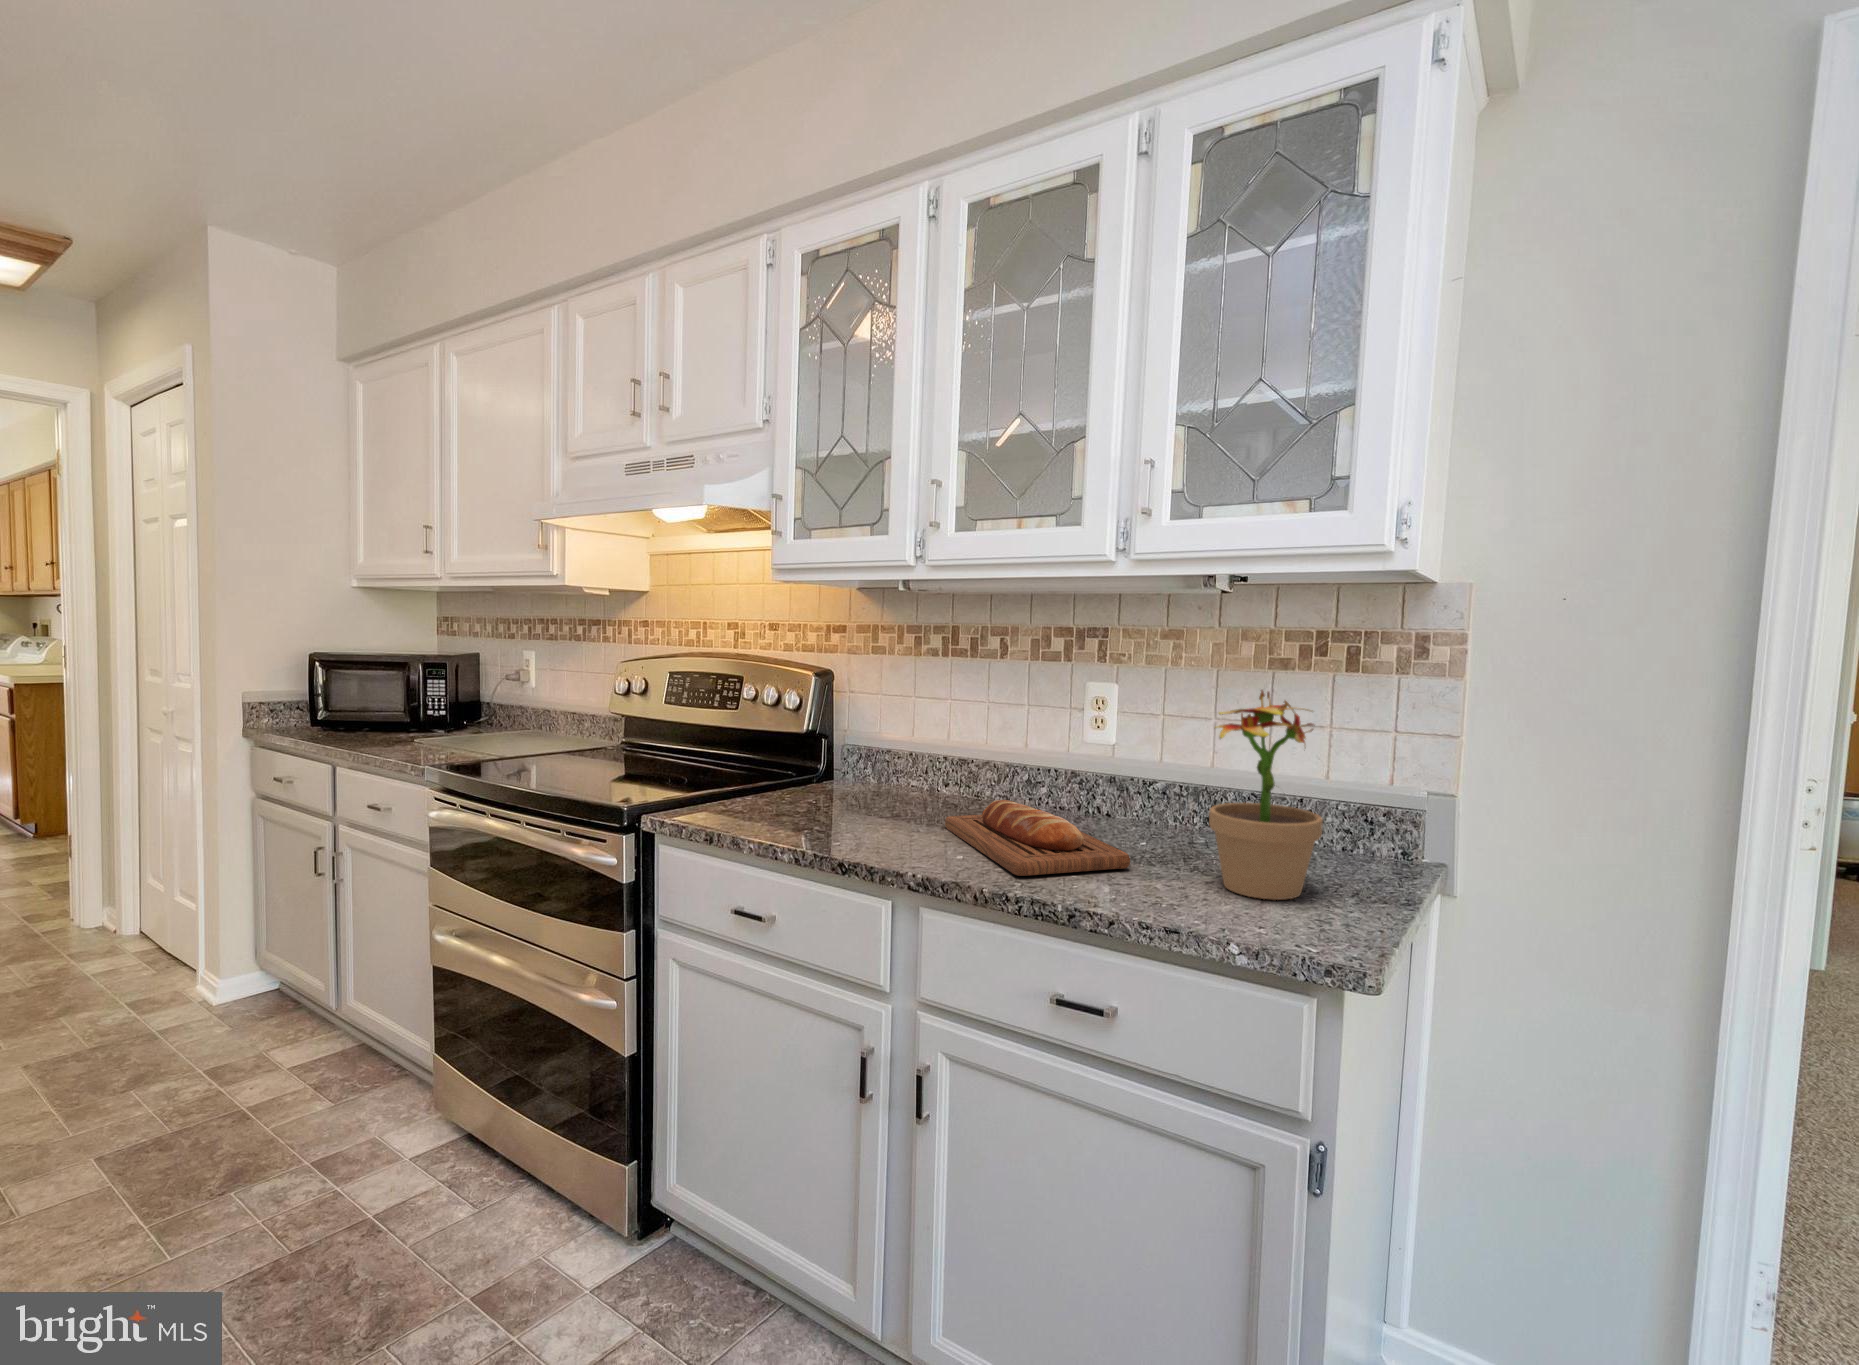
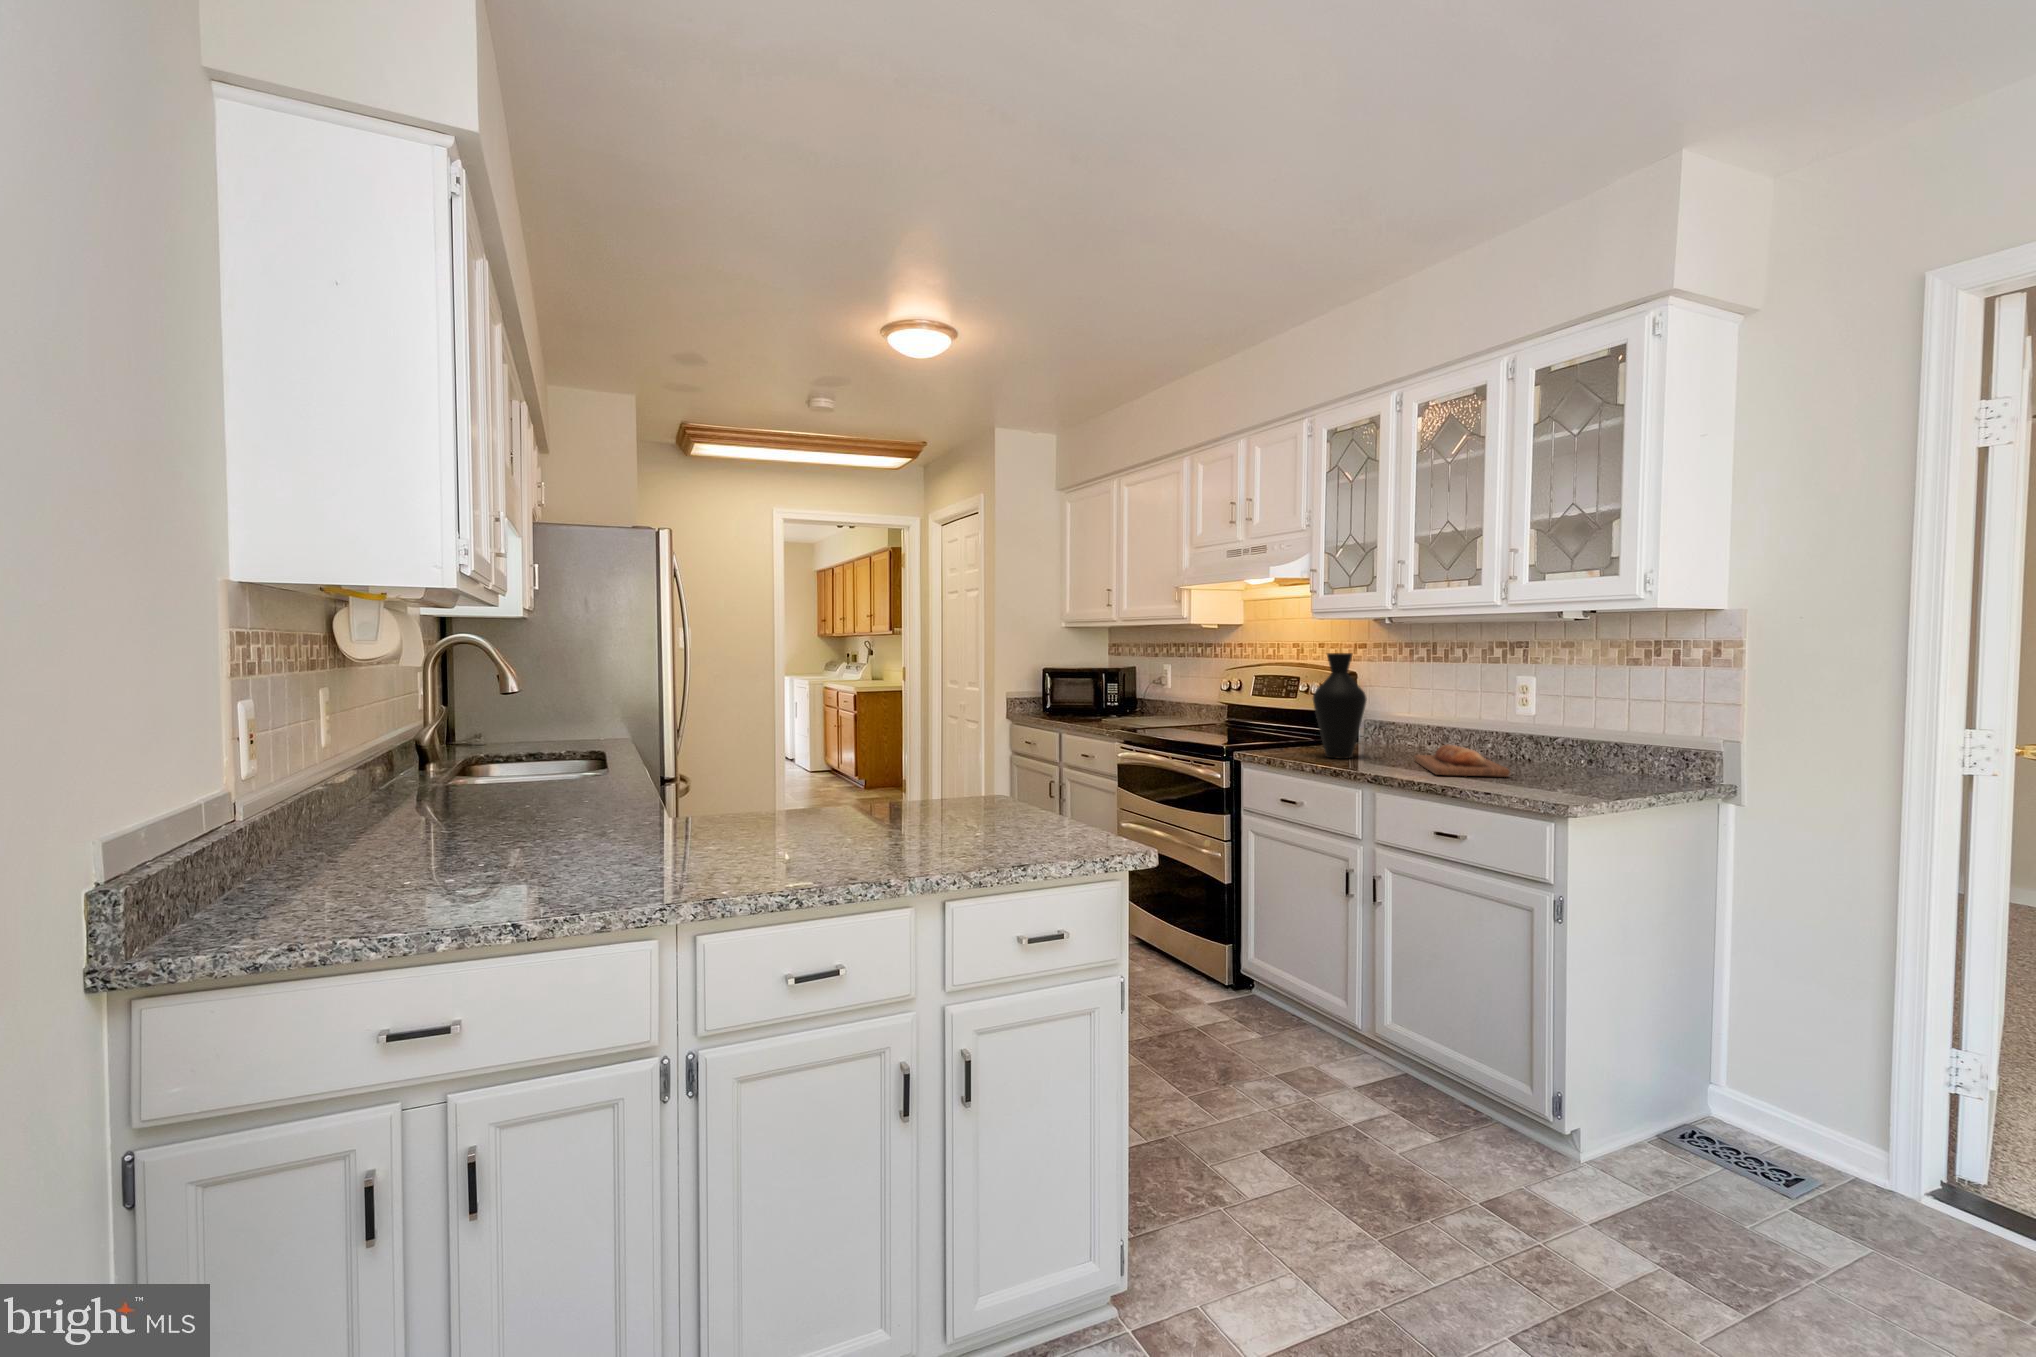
vase: none [776,640,869,832] -> present [1313,653,1367,759]
potted plant: present [1209,690,1323,900] -> none [1546,675,1618,790]

